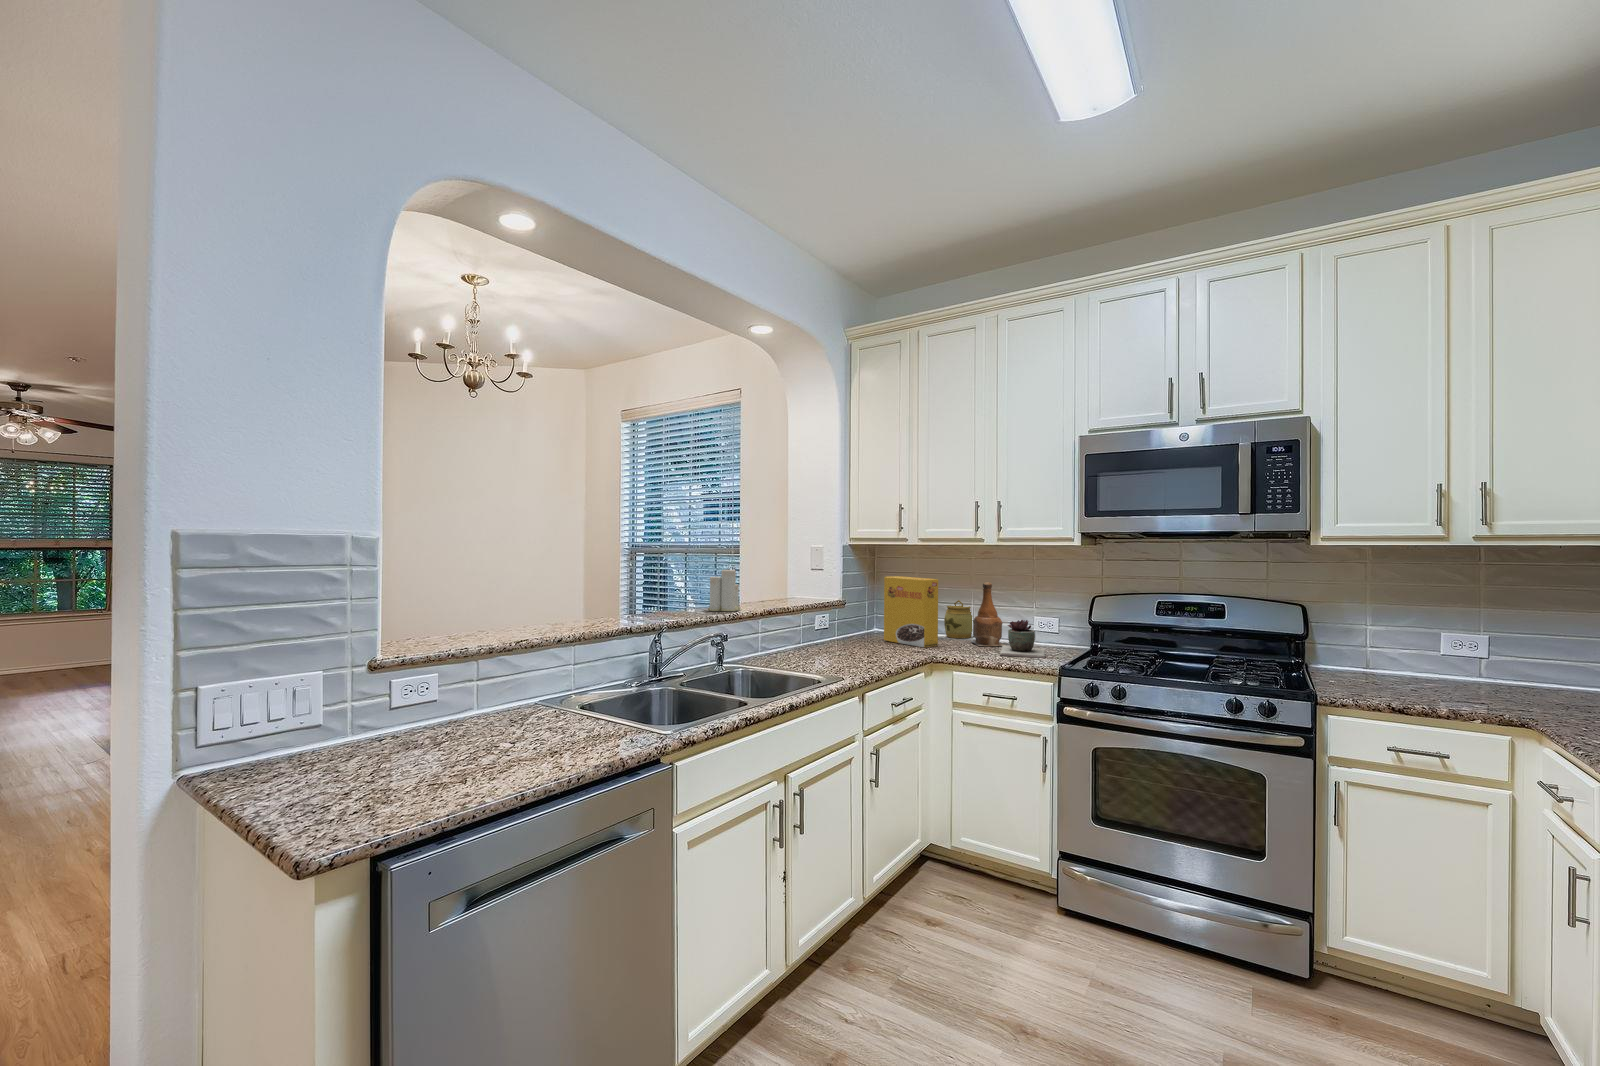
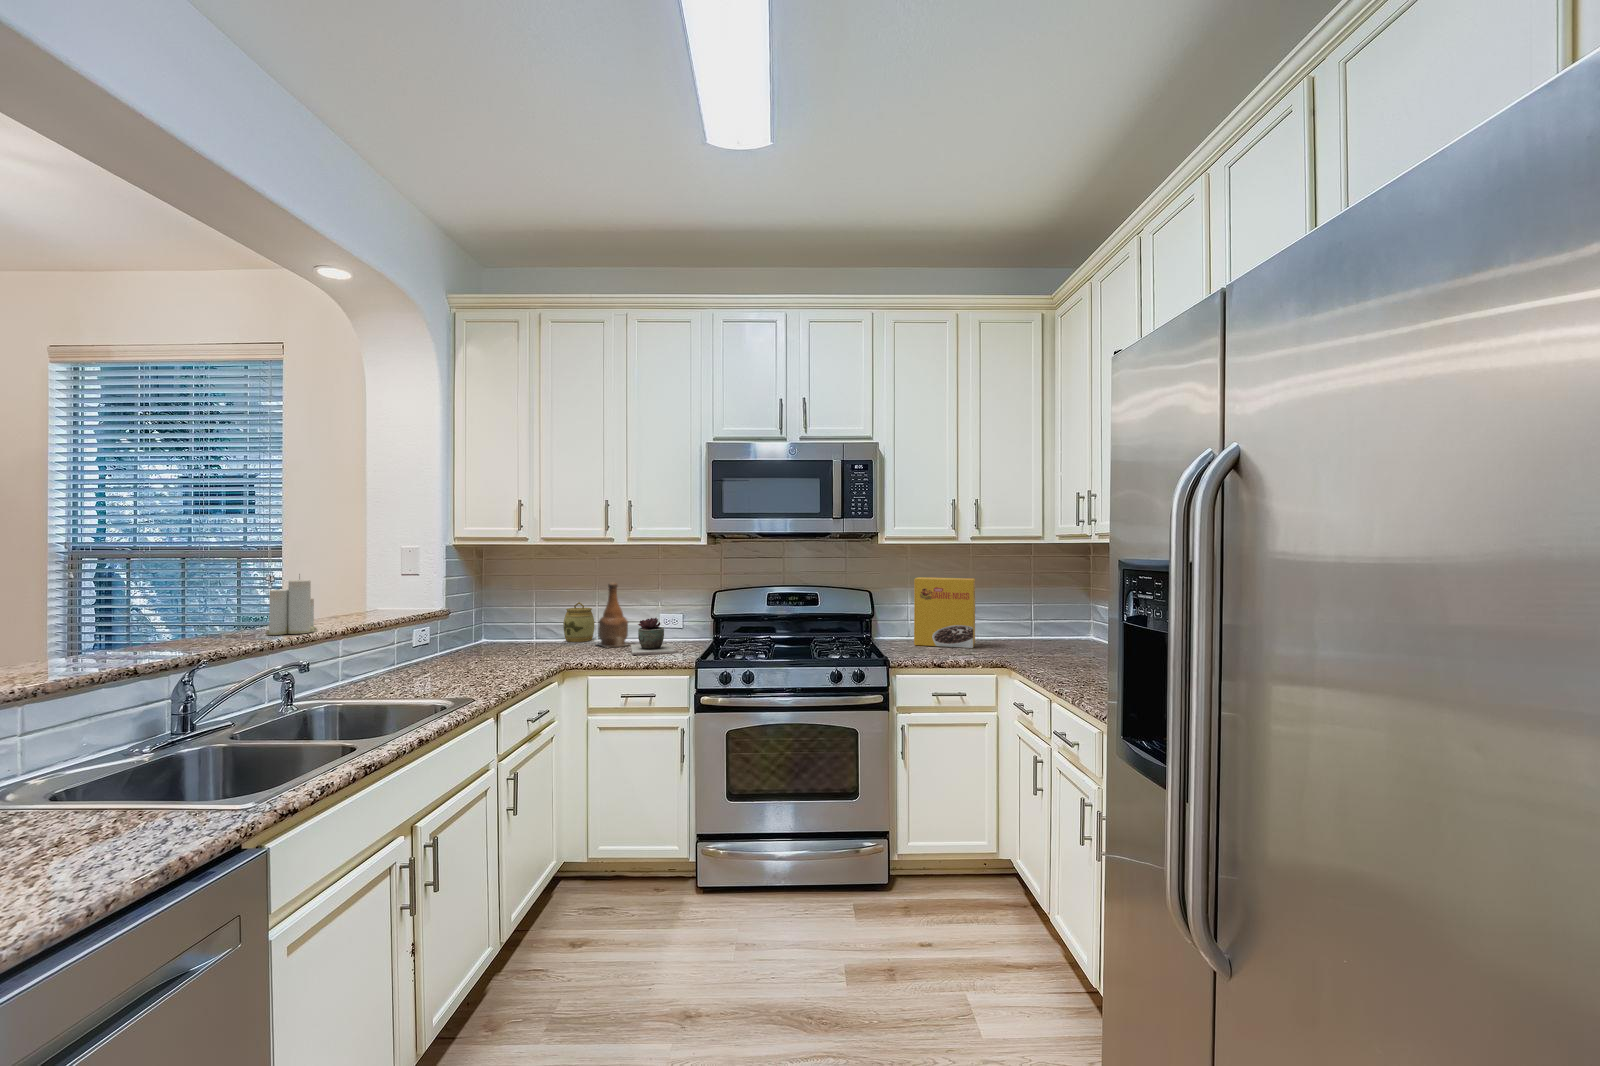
cereal box: present [884,576,938,648] -> present [914,577,975,648]

